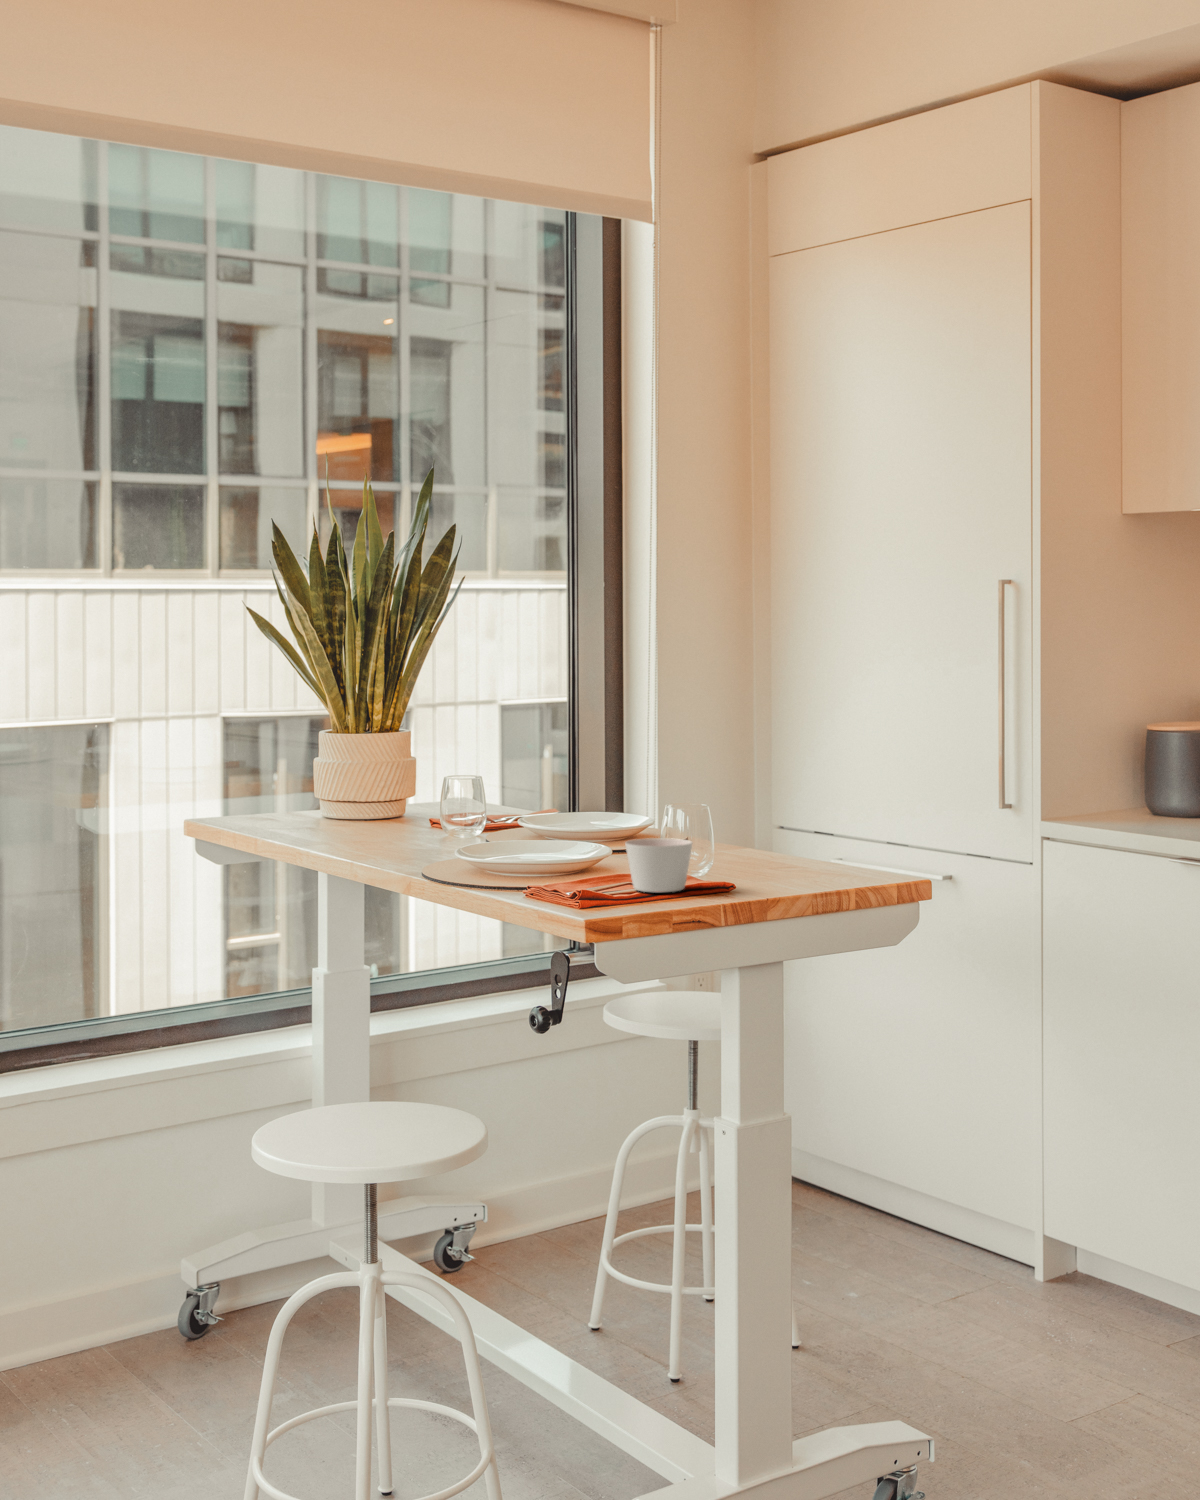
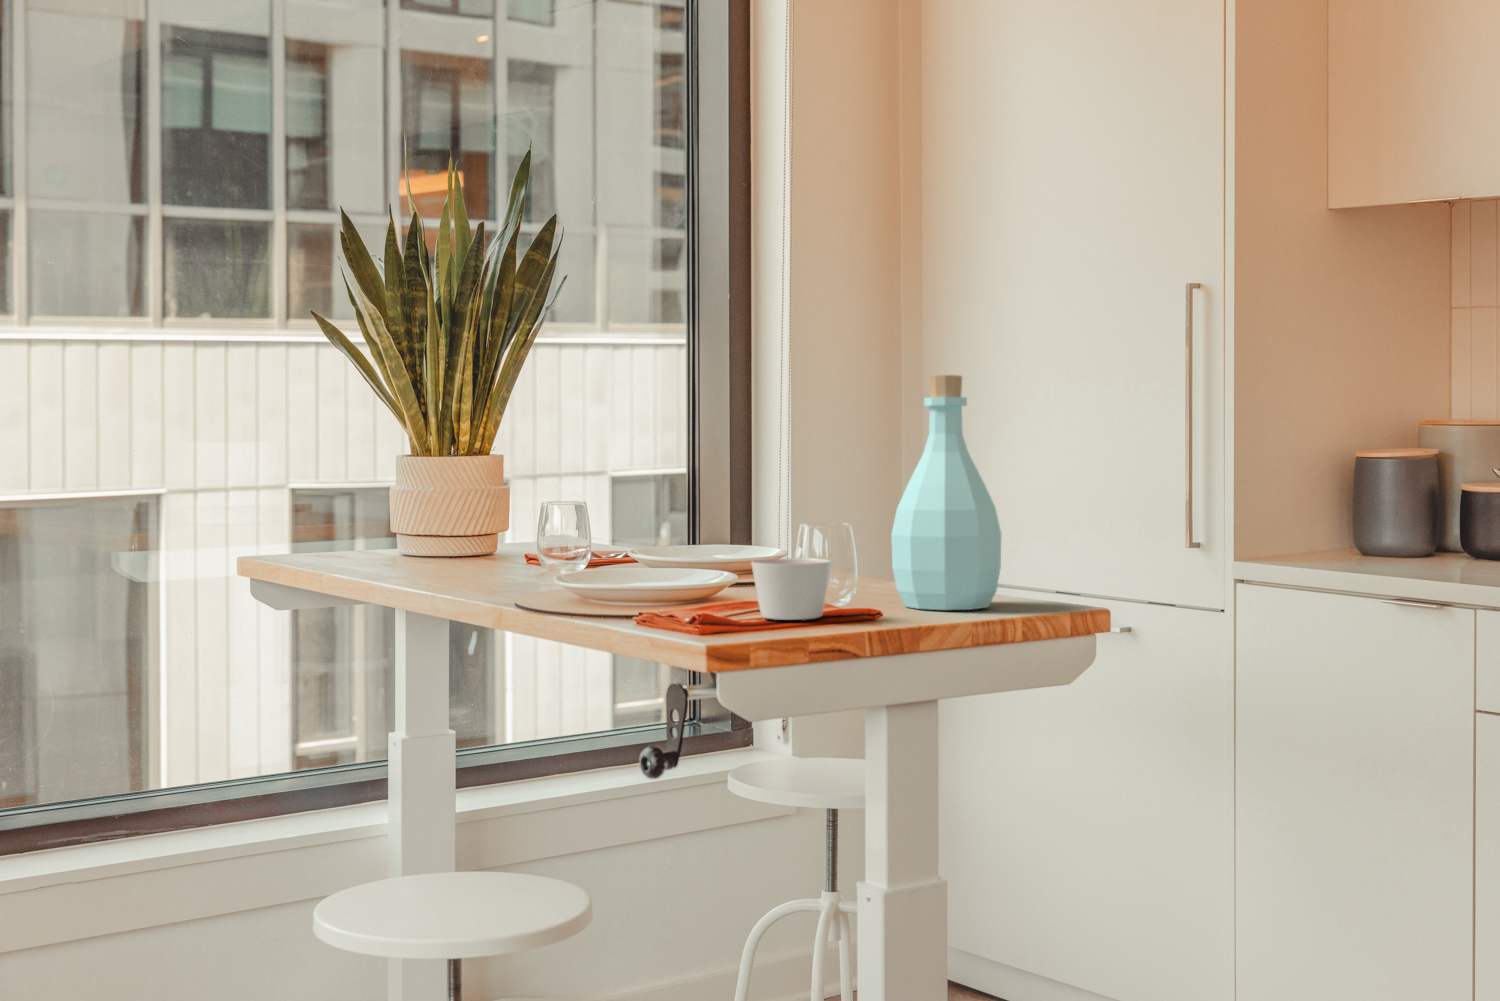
bottle: none [744,681,837,881] -> present [891,375,1001,610]

